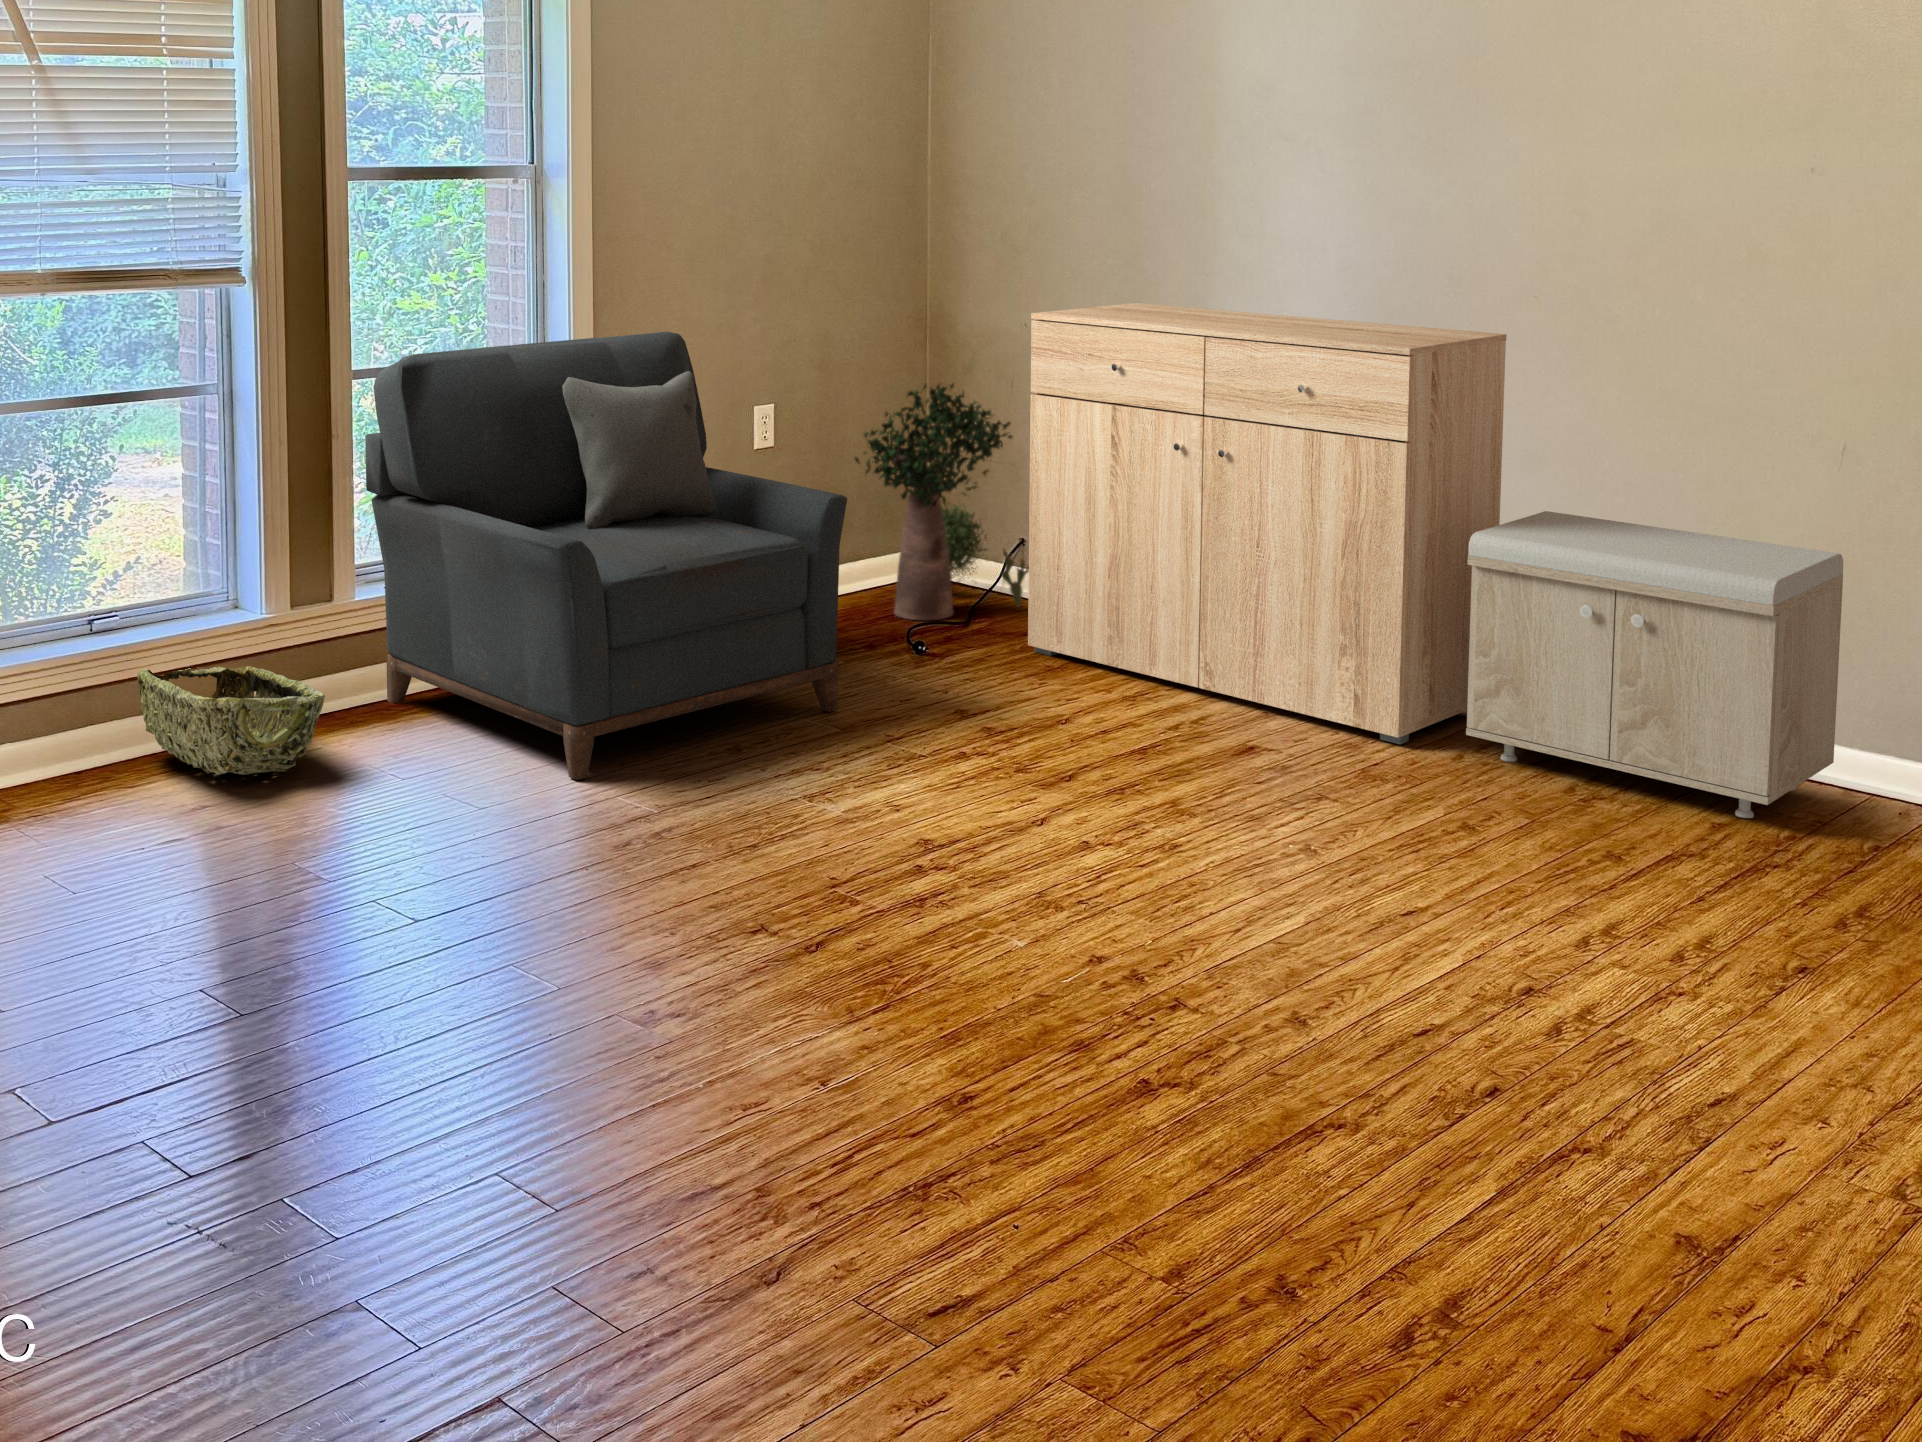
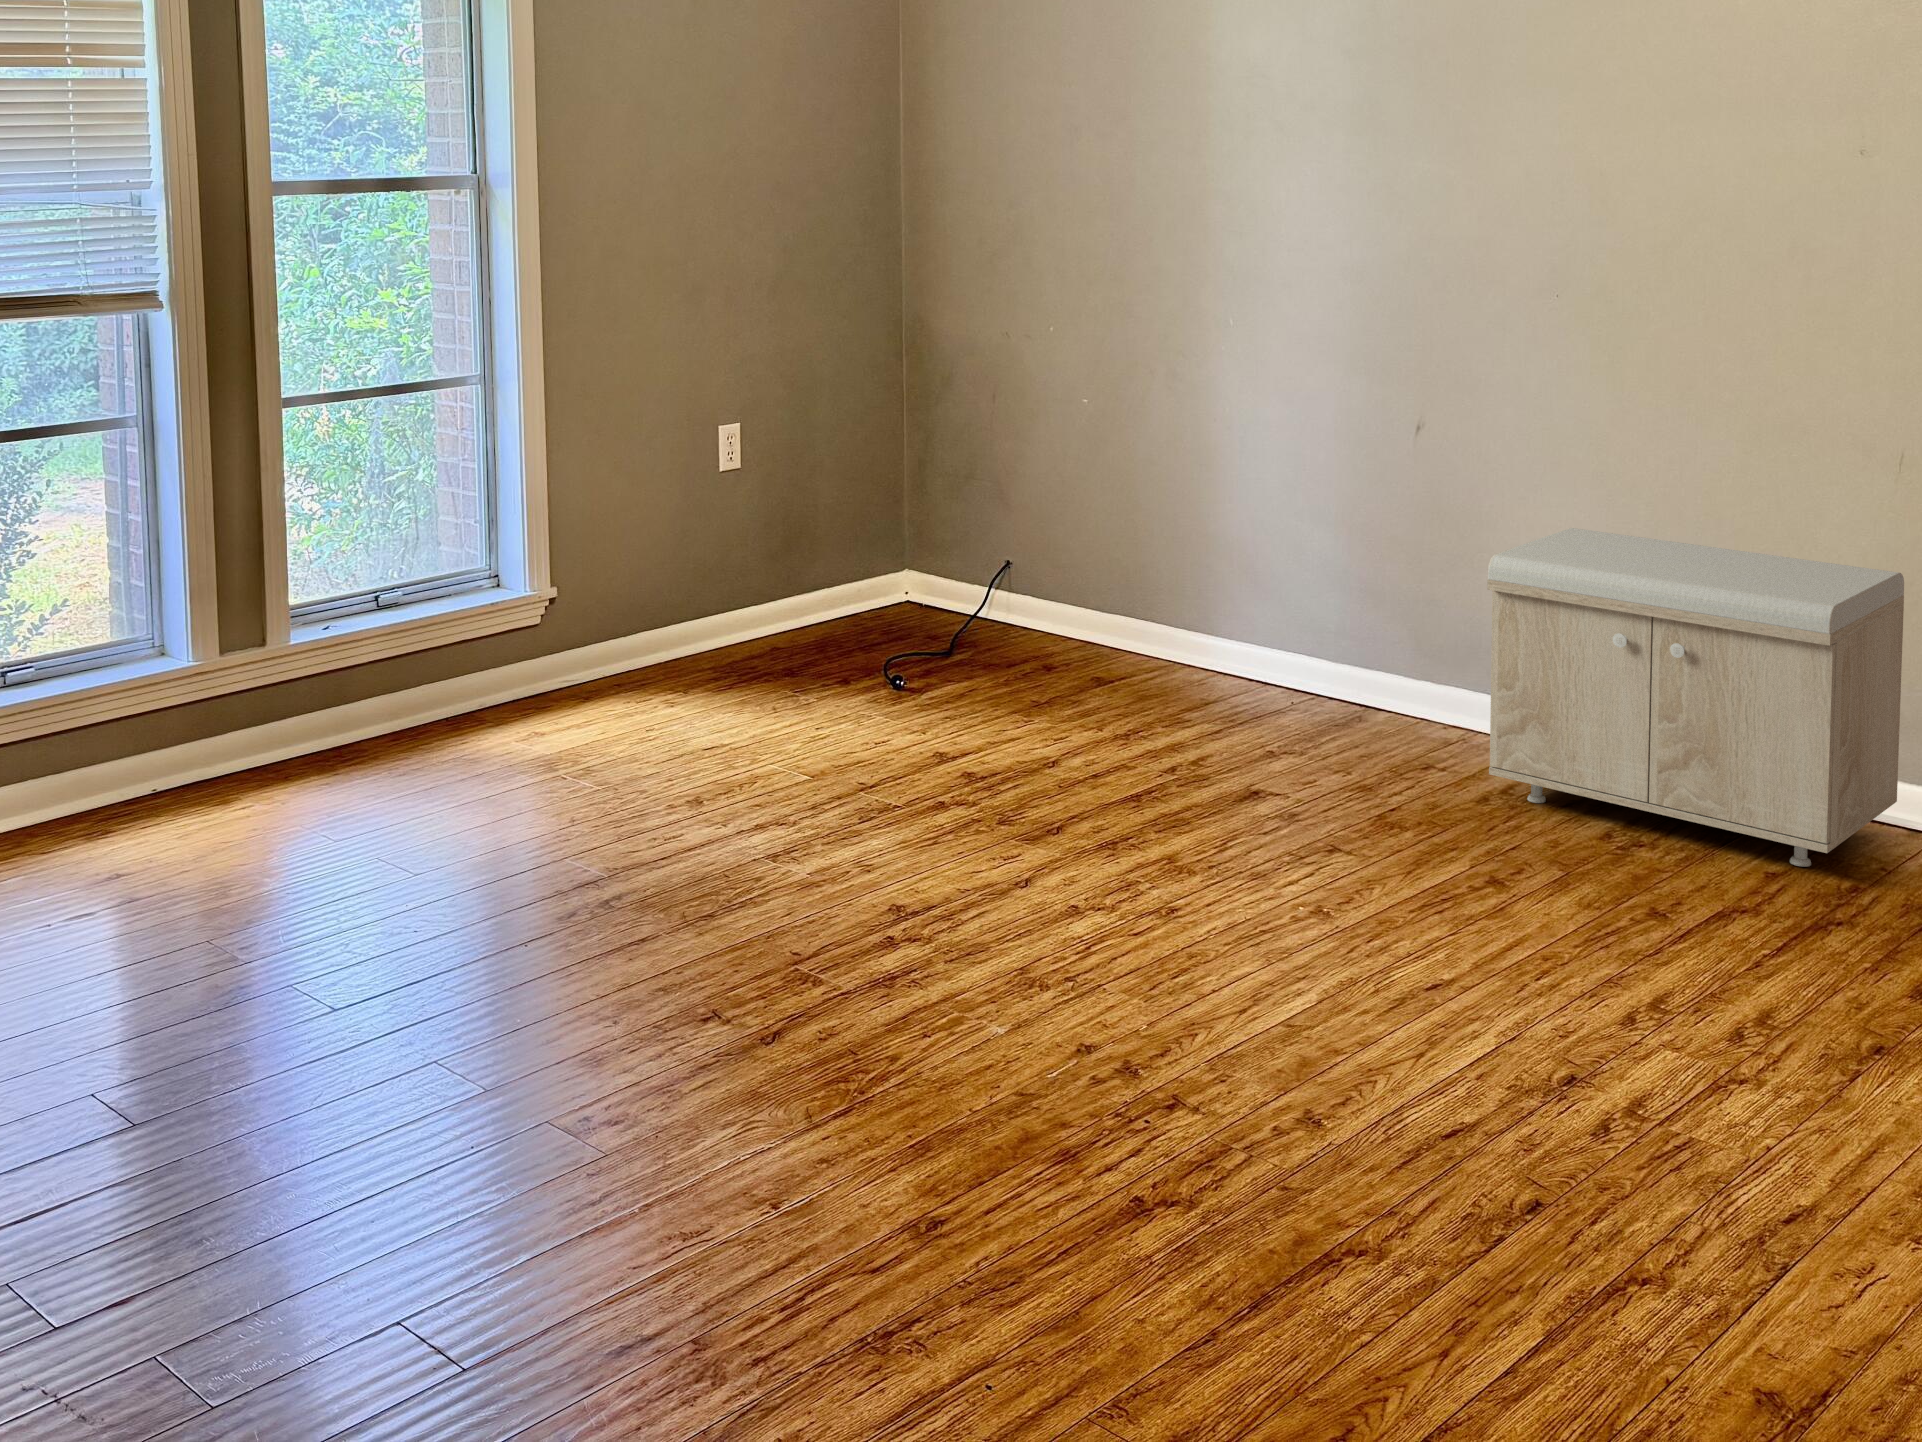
dresser: present [1028,303,1507,744] -> none [1010,308,1524,785]
armchair: present [365,332,847,780] -> none [298,349,813,839]
potted plant: present [855,384,1028,620] -> none [825,396,1018,650]
woven basket: present [137,666,325,775] -> none [54,718,252,840]

